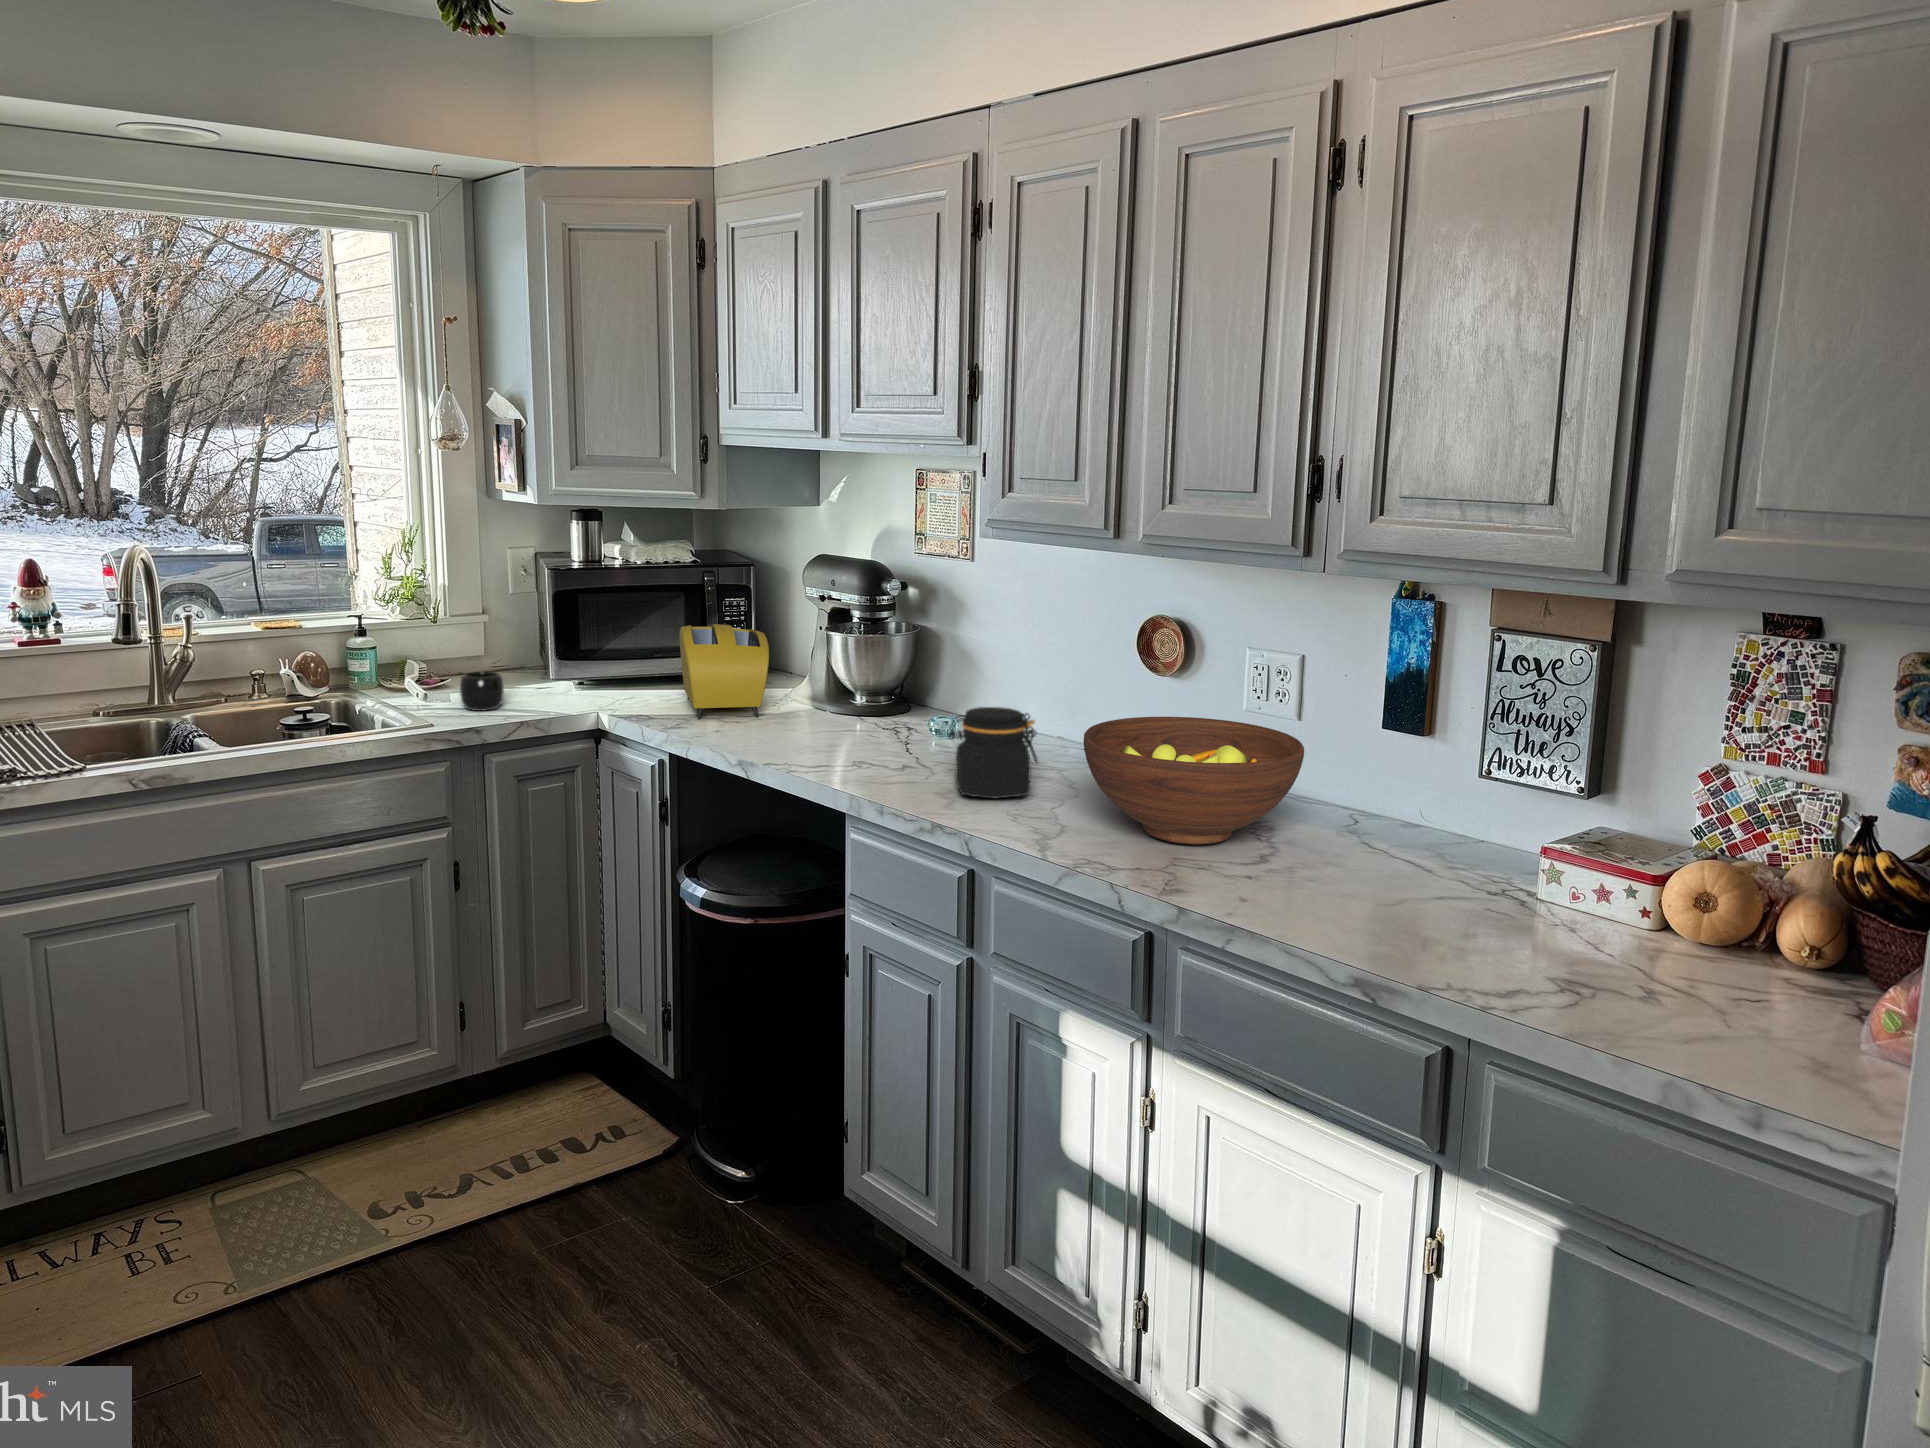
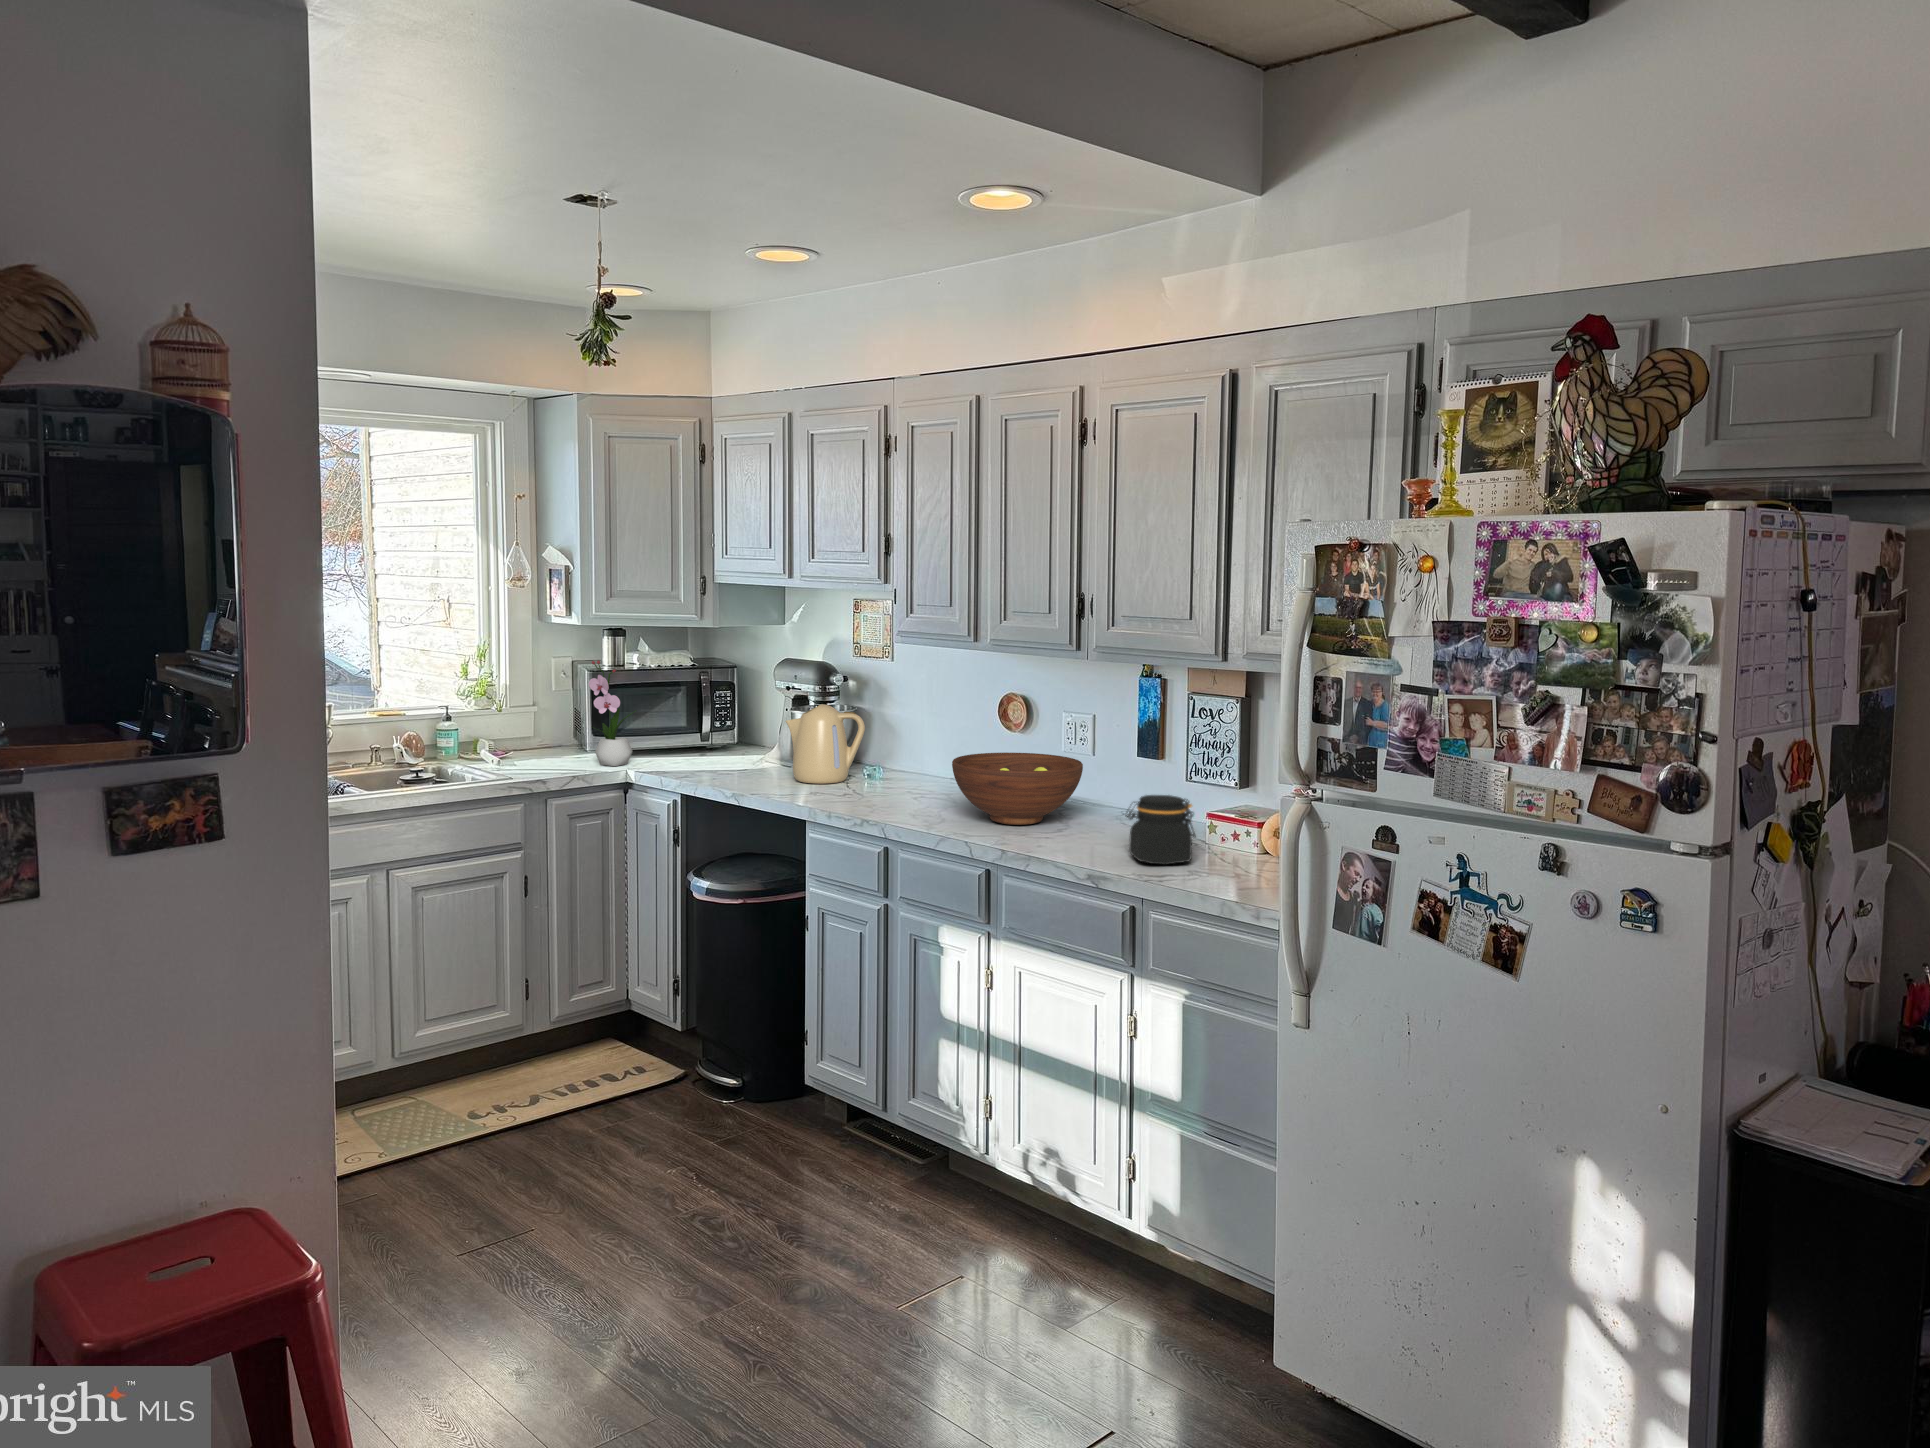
flower arrangement: none [541,556,612,706] -> present [589,661,635,766]
toaster: present [680,624,769,719] -> none [686,708,751,772]
kettle: none [817,626,935,745] -> present [786,704,865,784]
mug: present [460,672,504,711] -> none [529,743,560,769]
jar: present [947,707,1038,798] -> present [1126,795,1195,865]

